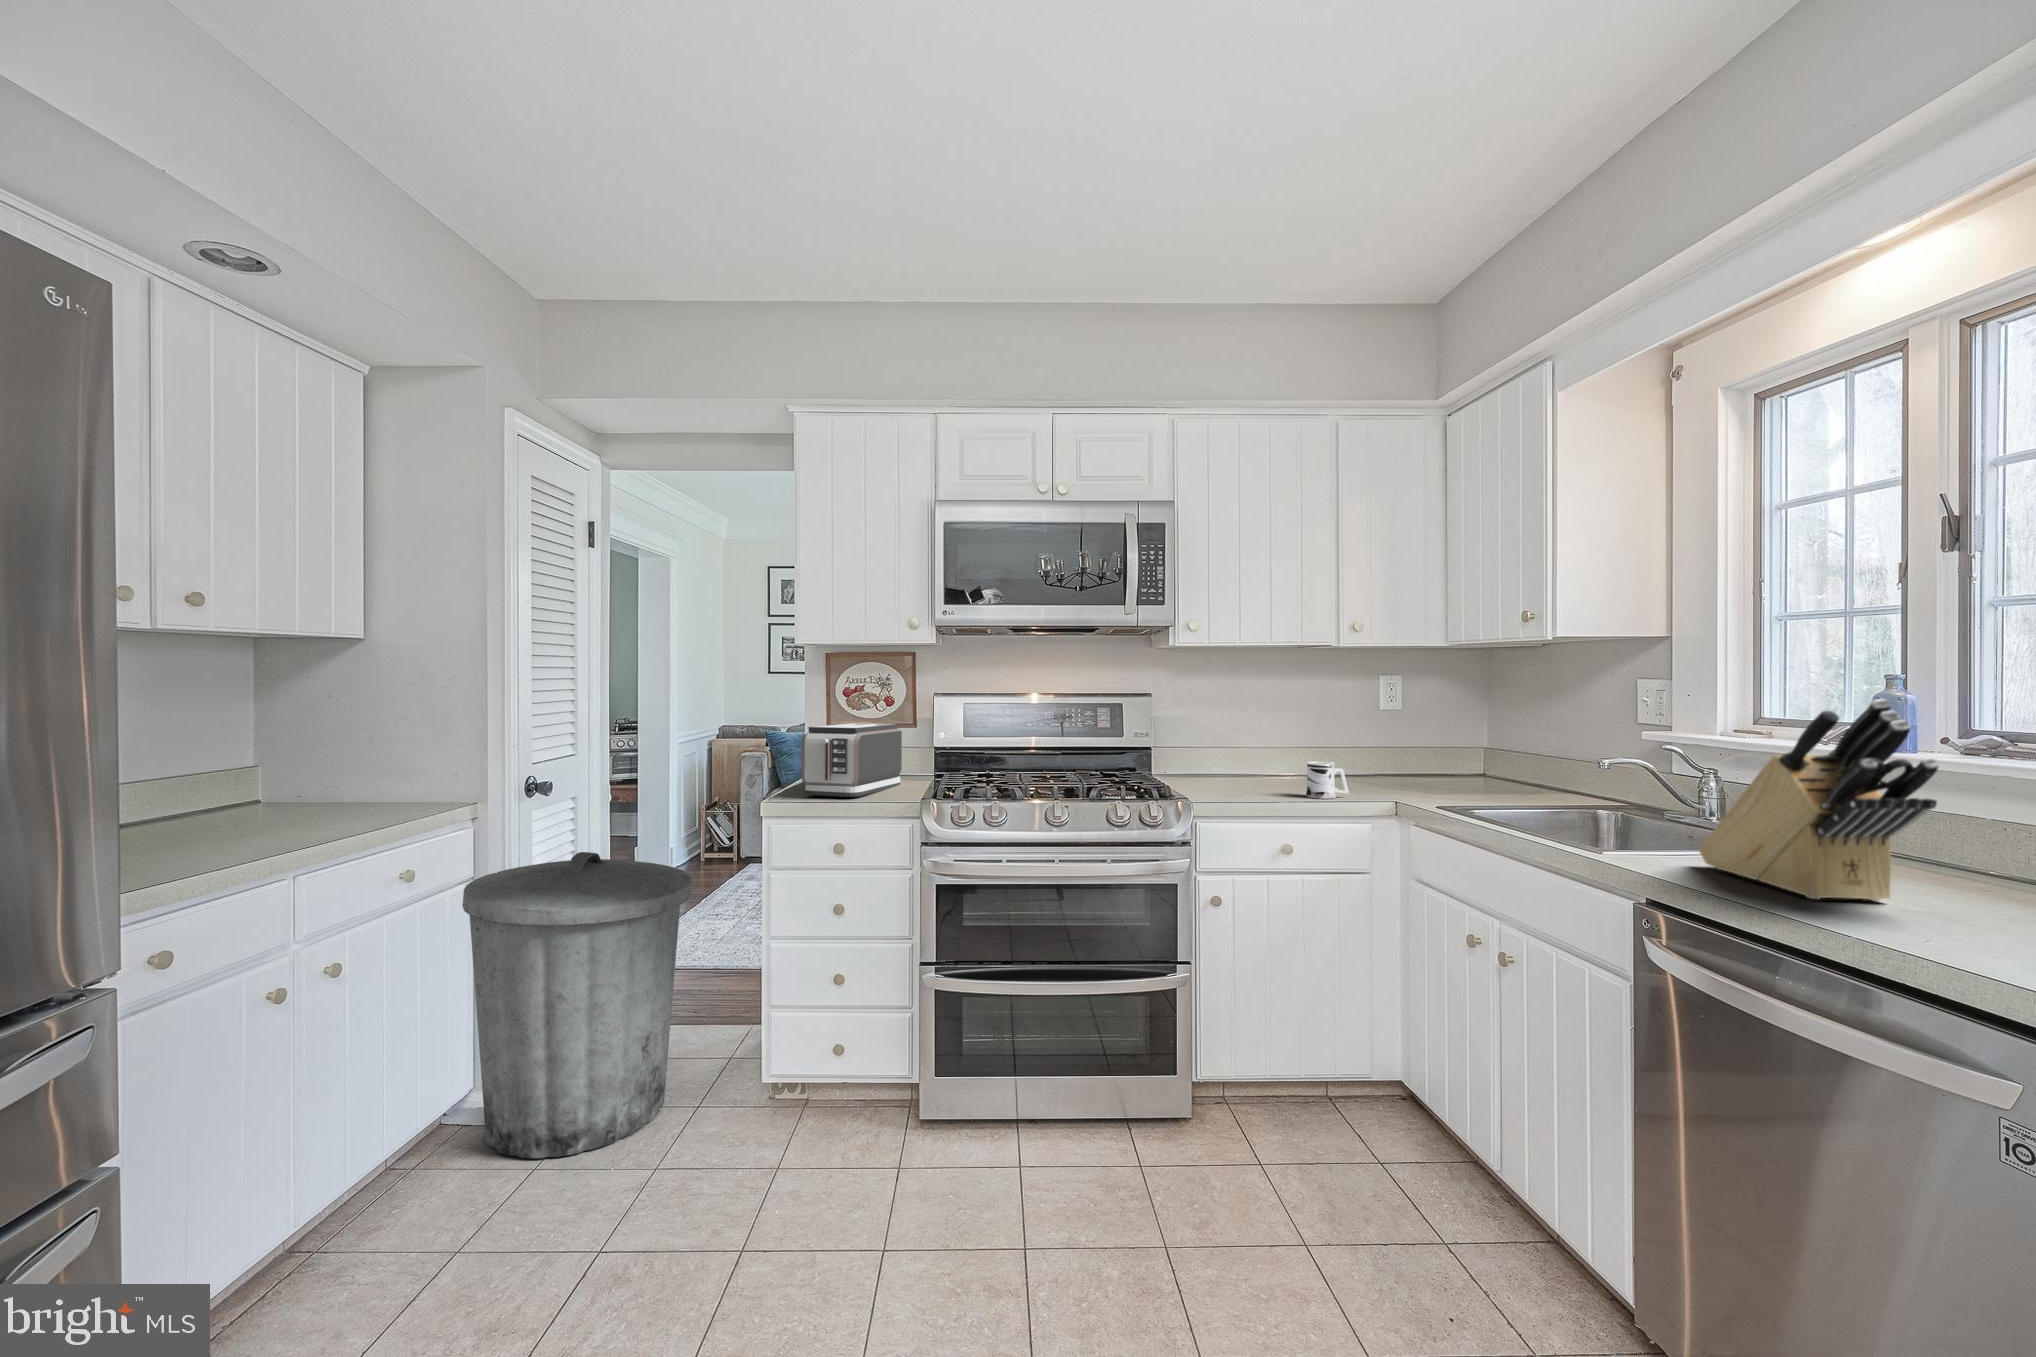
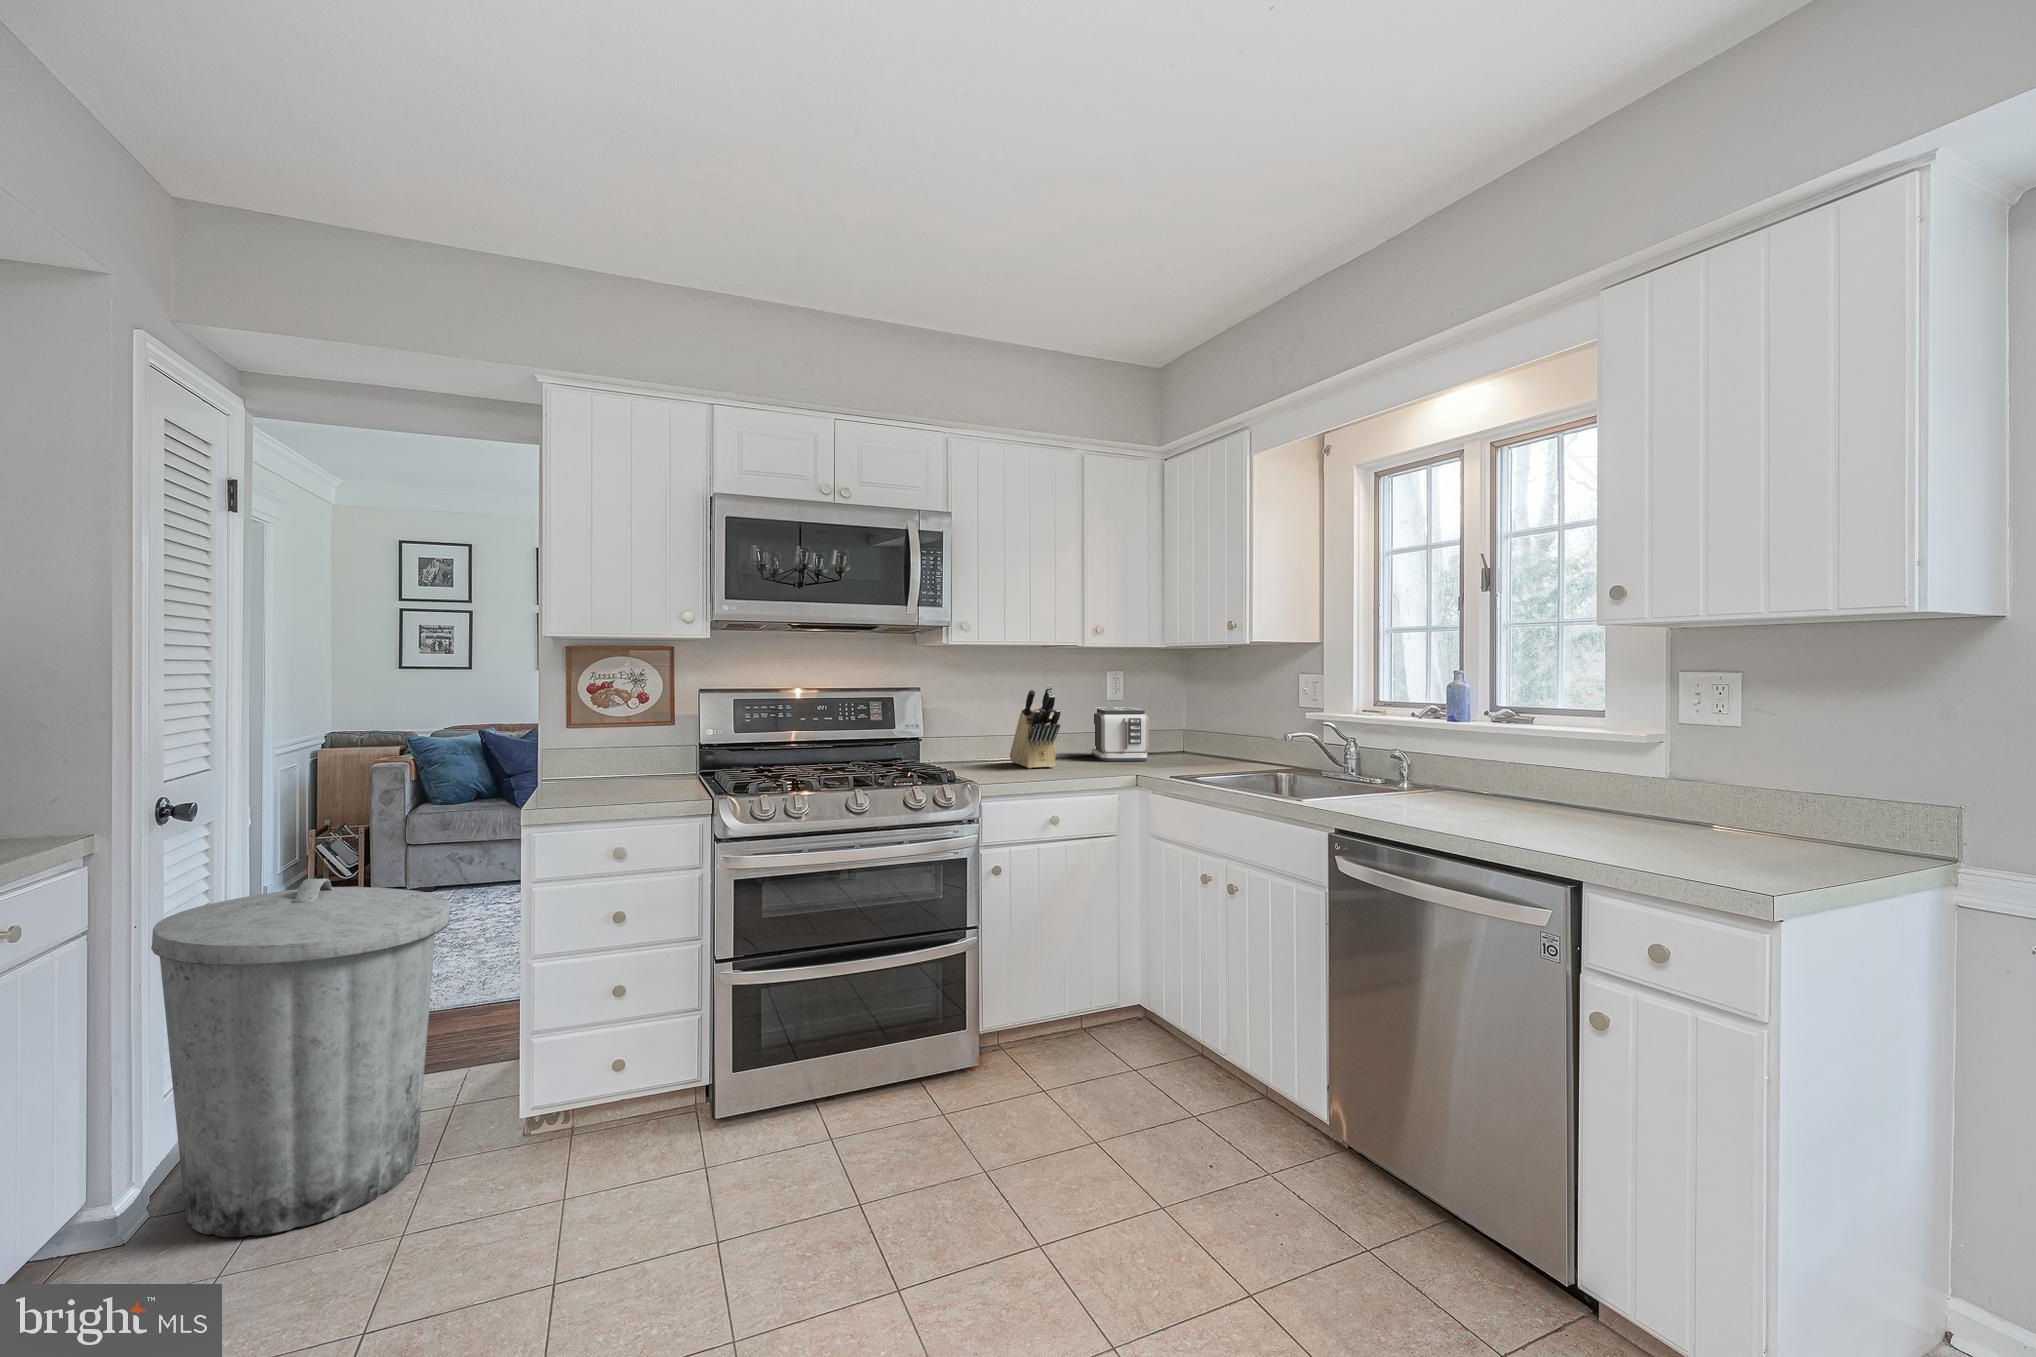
knife block: present [1699,699,1939,901] -> present [1010,685,1060,768]
toaster: present [801,723,902,797] -> present [1092,708,1149,761]
mug: present [1306,762,1349,798] -> none [1066,745,1100,777]

